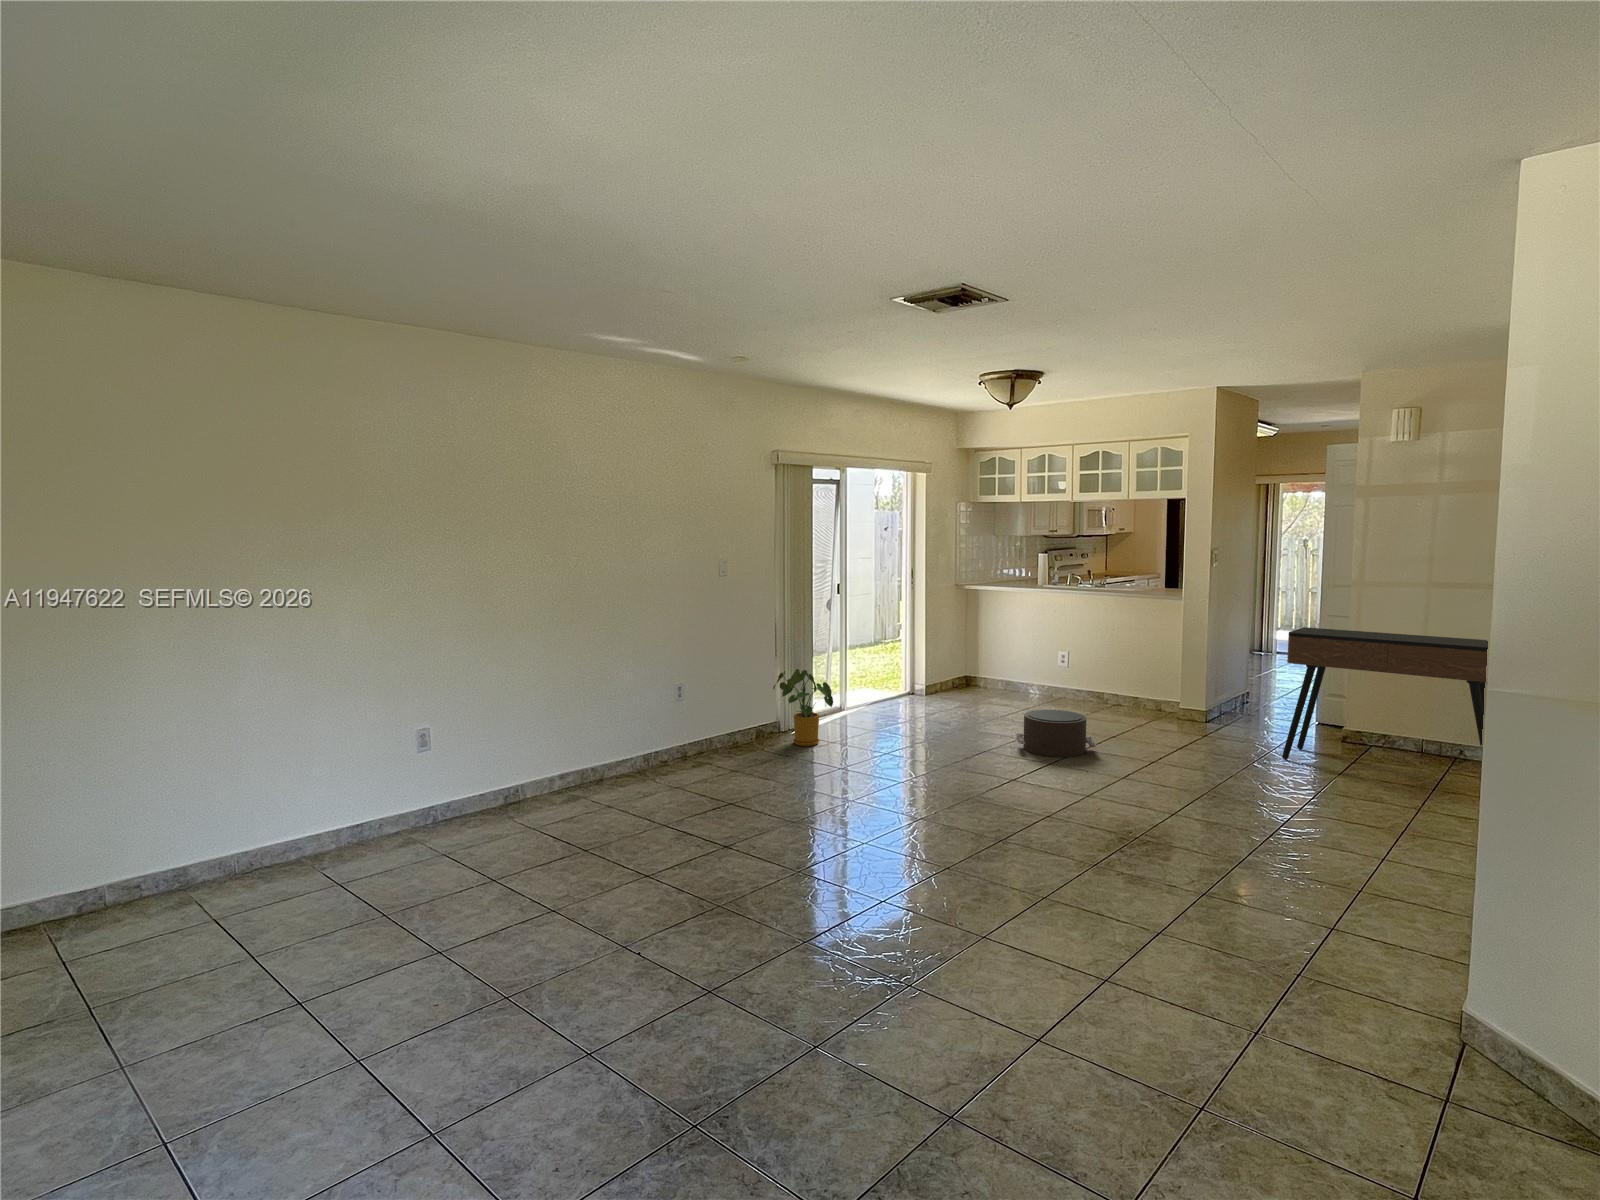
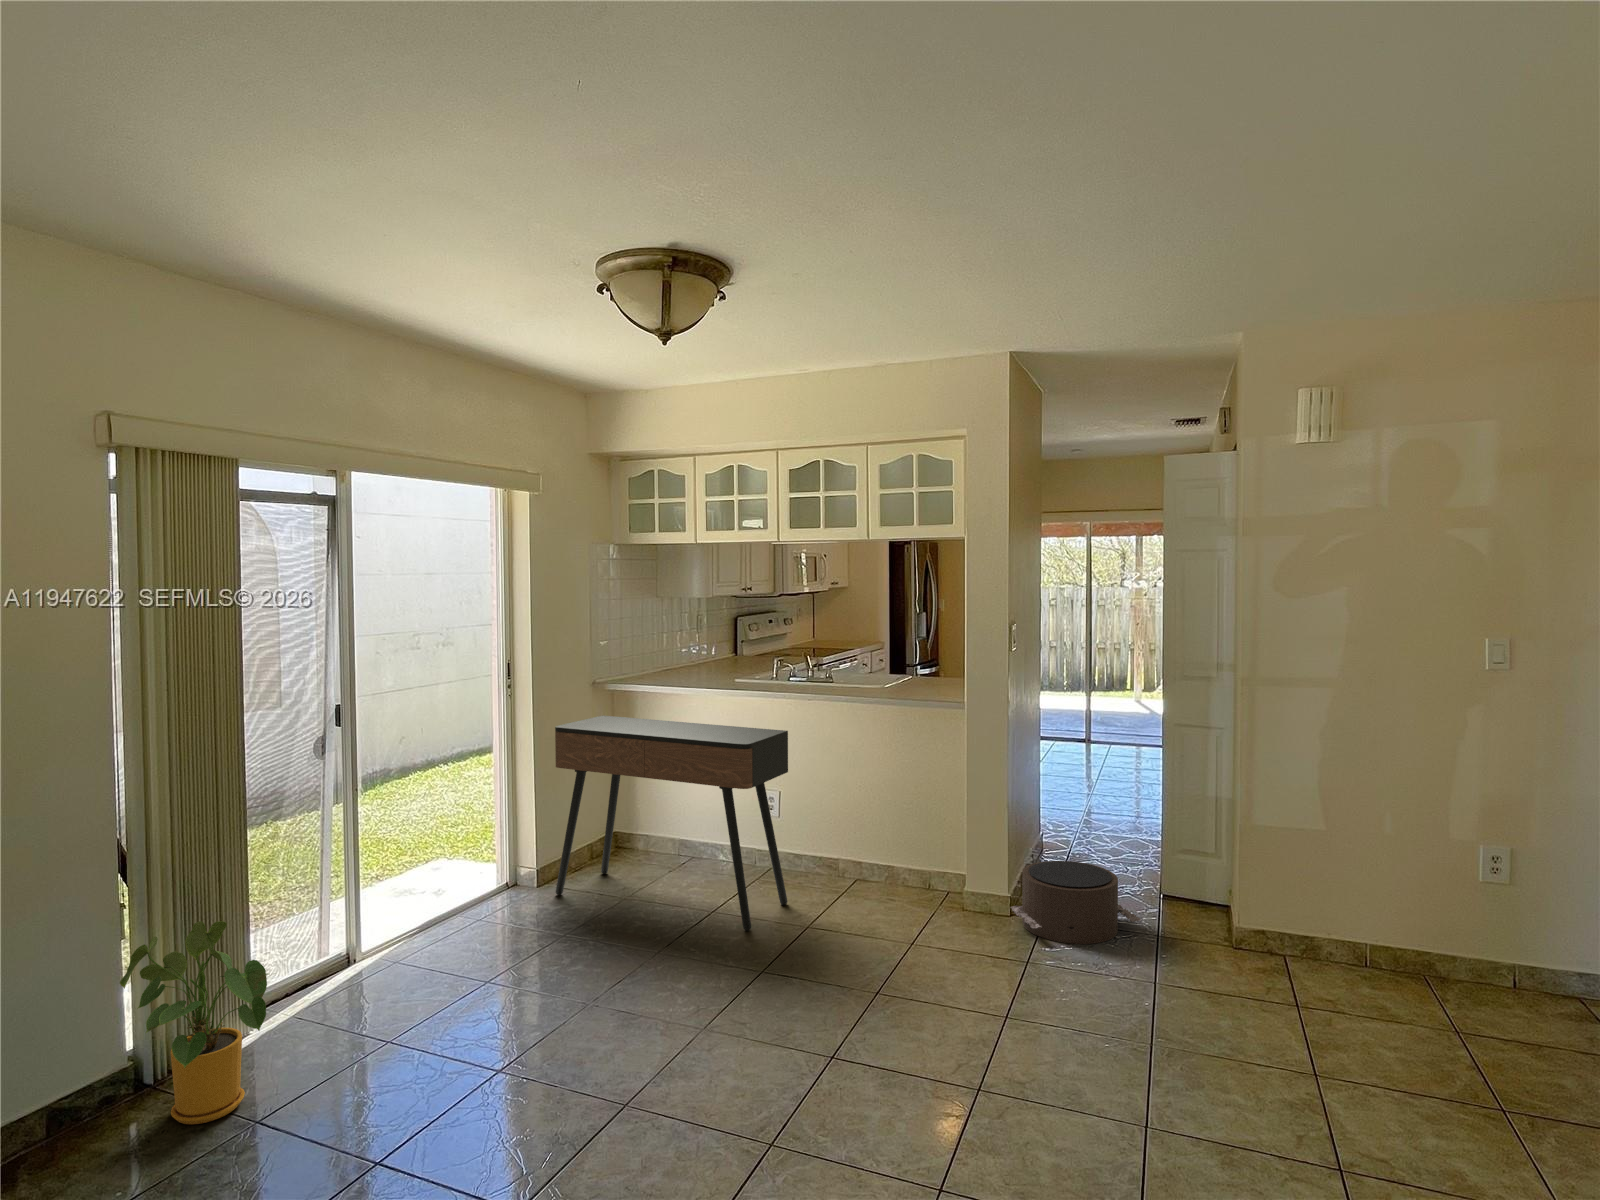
console table: present [1282,627,1488,759] -> present [555,716,788,931]
pouf: present [1017,710,1096,757] -> present [1011,861,1141,944]

